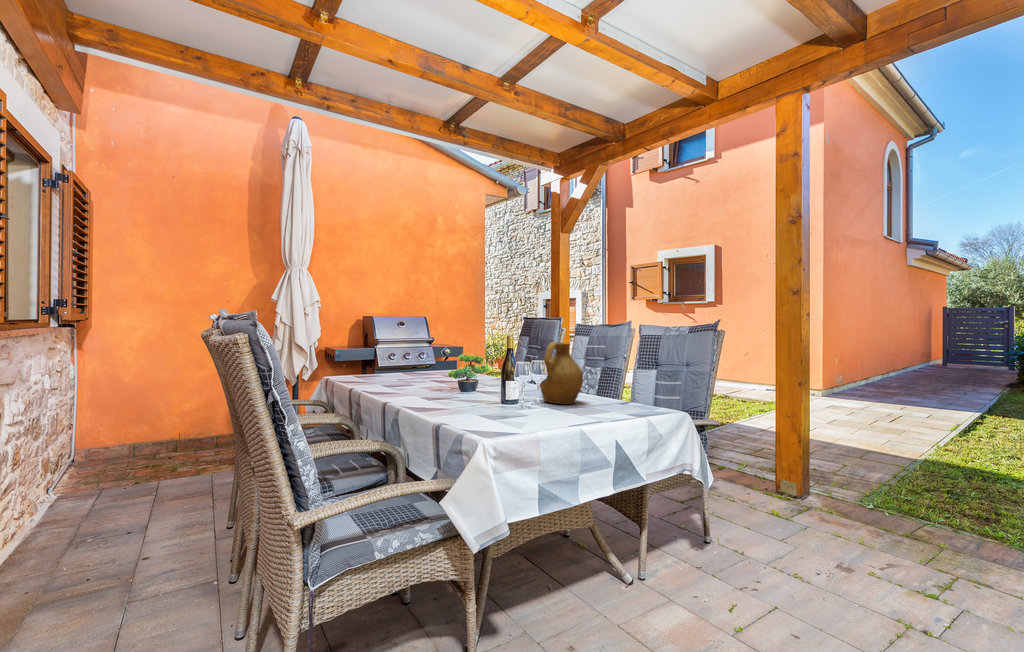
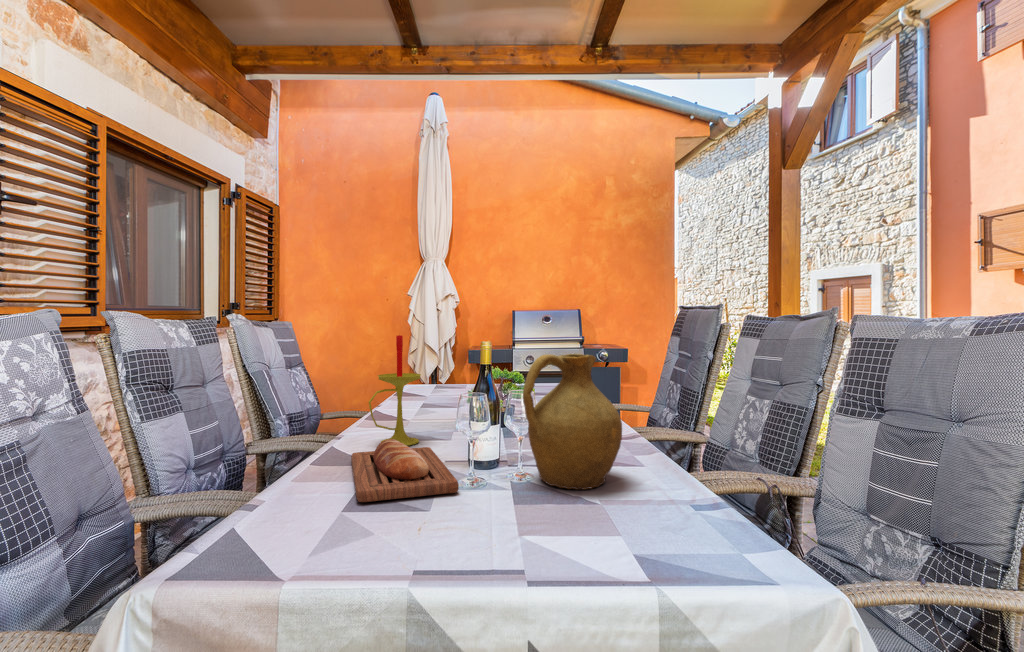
candle: none [425,329,451,397] -> present [369,335,421,445]
bread loaf: none [438,389,527,413] -> present [351,439,459,502]

